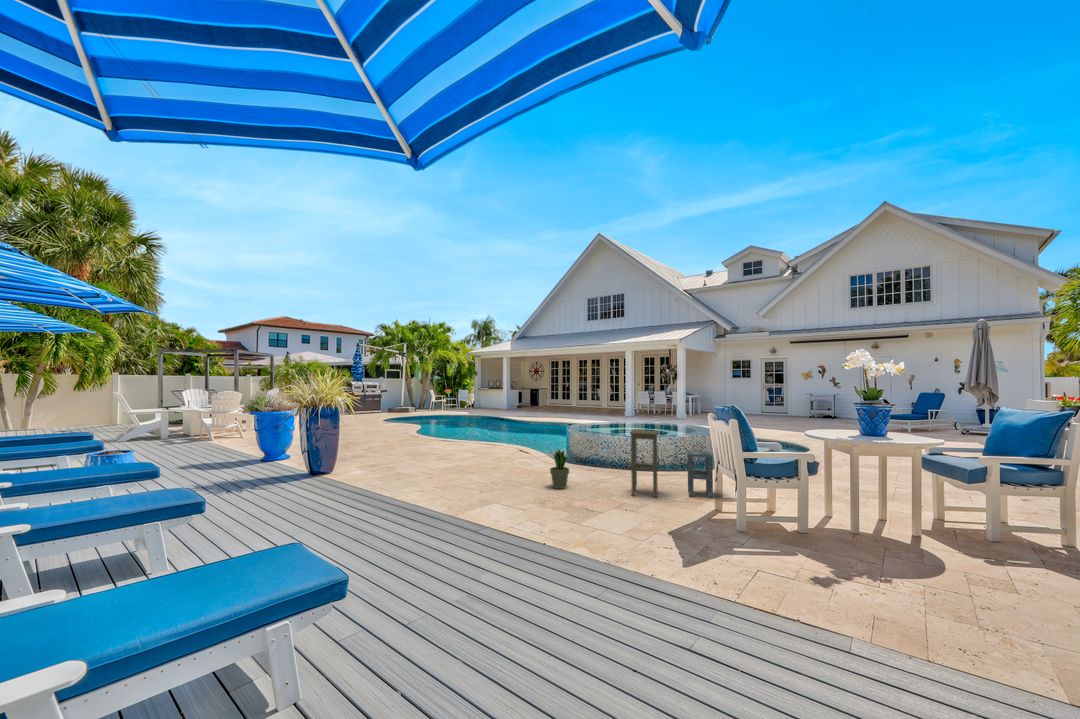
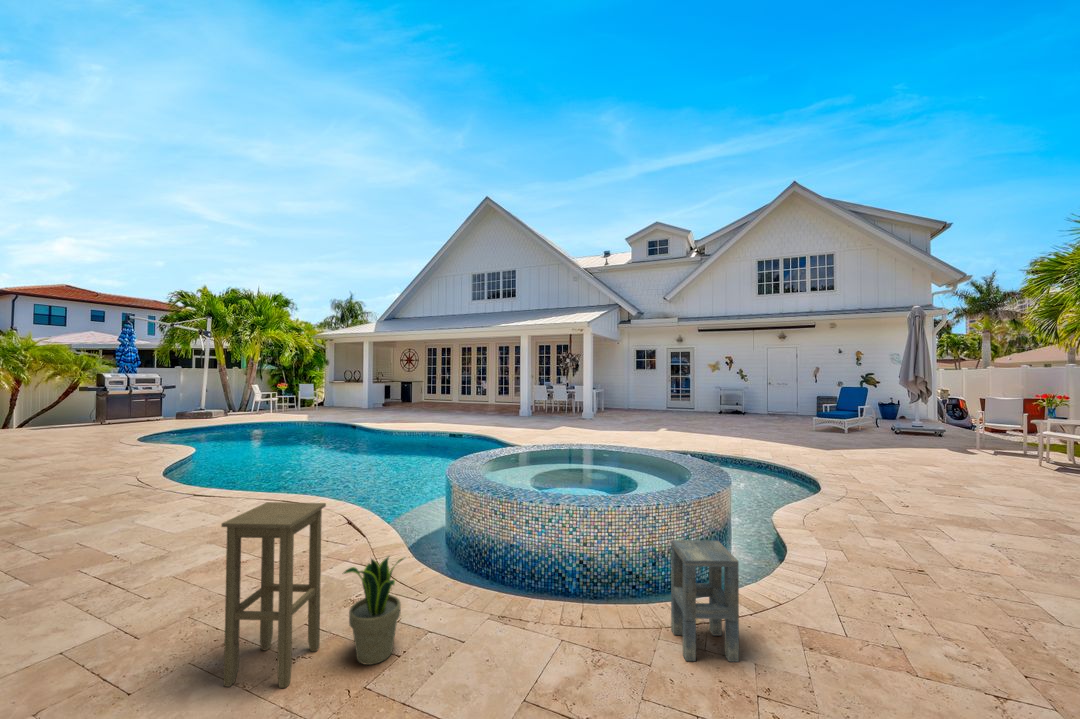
stool: present [630,430,658,498] -> present [222,502,326,688]

